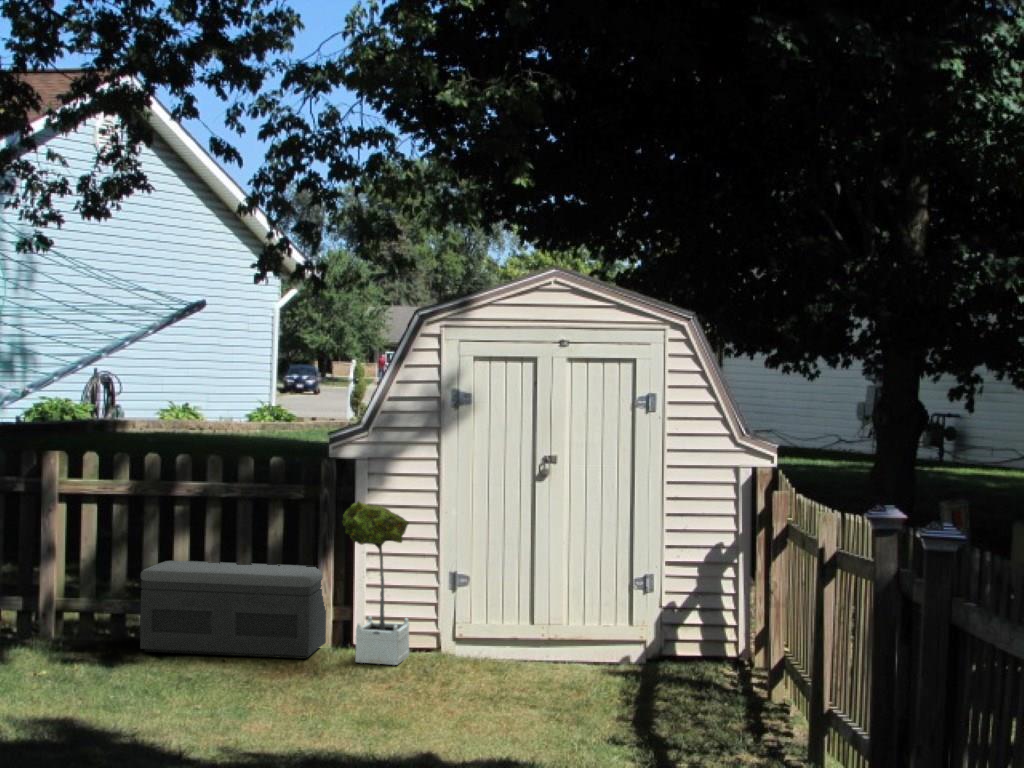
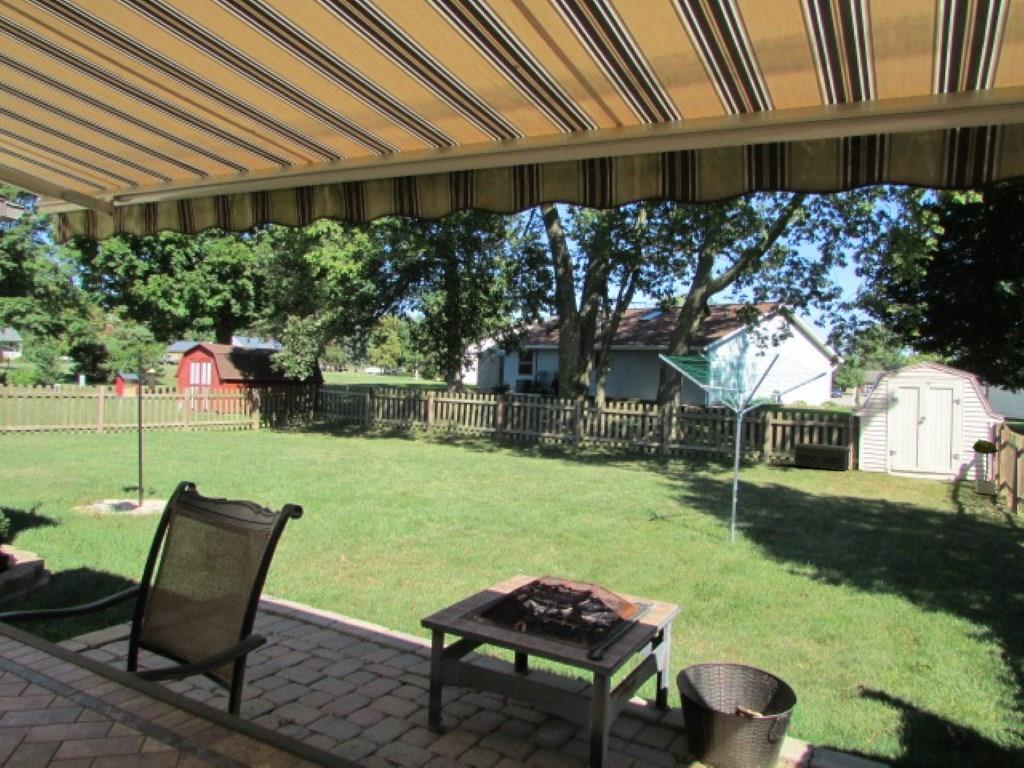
potted tree: present [342,501,409,665] -> present [973,439,999,495]

